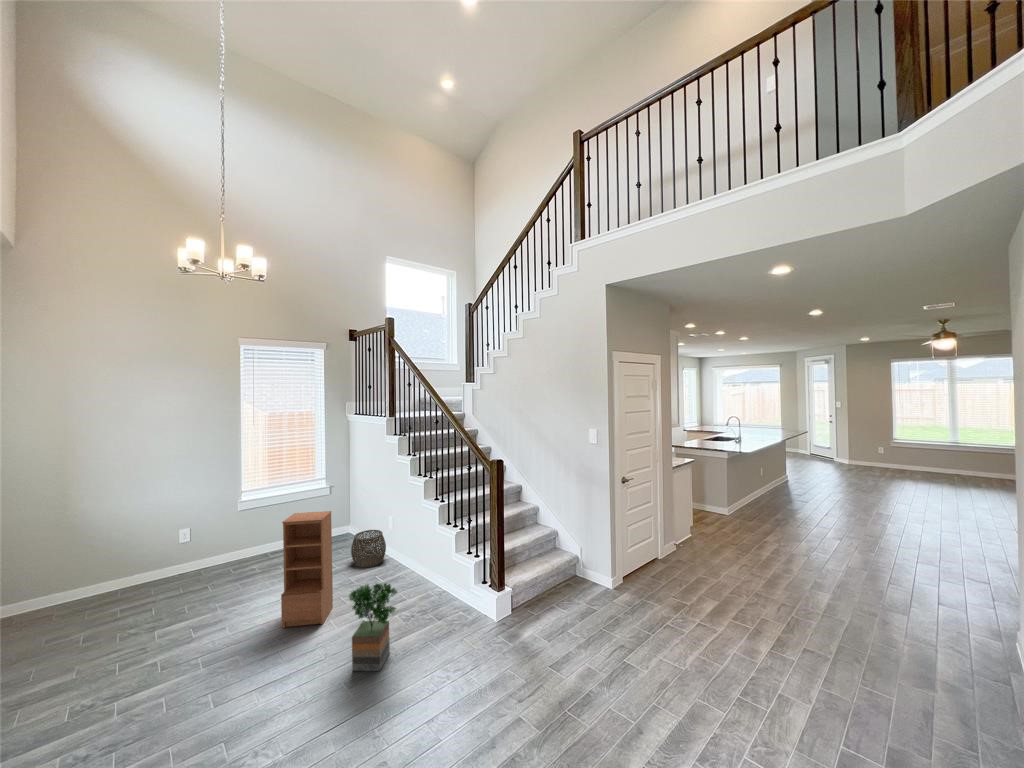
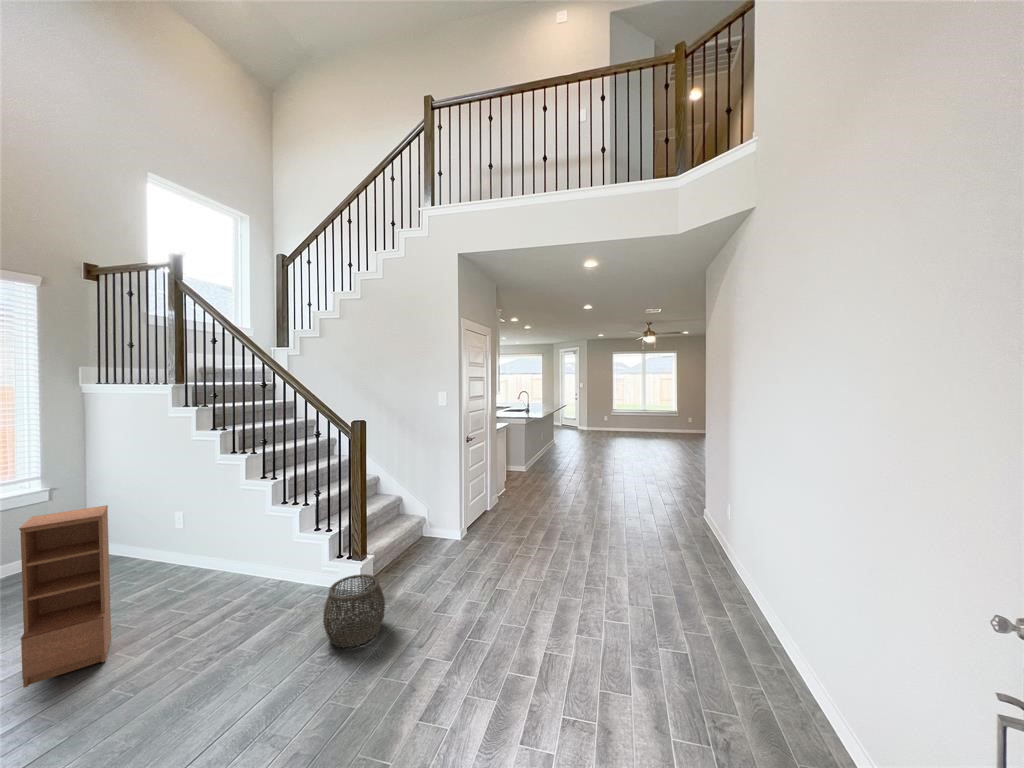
woven basket: present [351,530,386,567] -> present [323,574,385,648]
potted tree: present [349,583,398,671] -> none [178,572,258,692]

